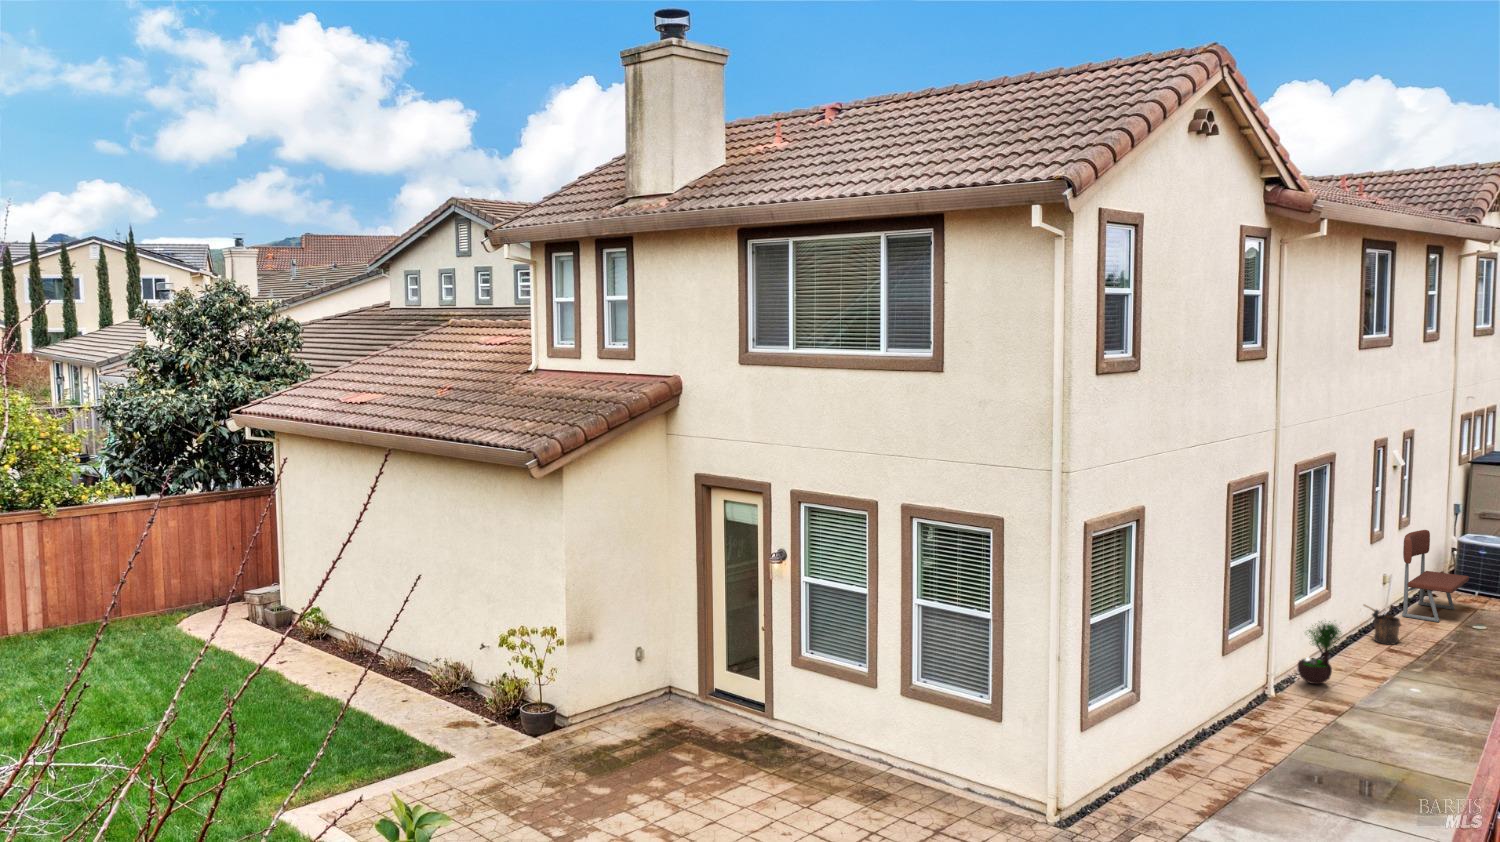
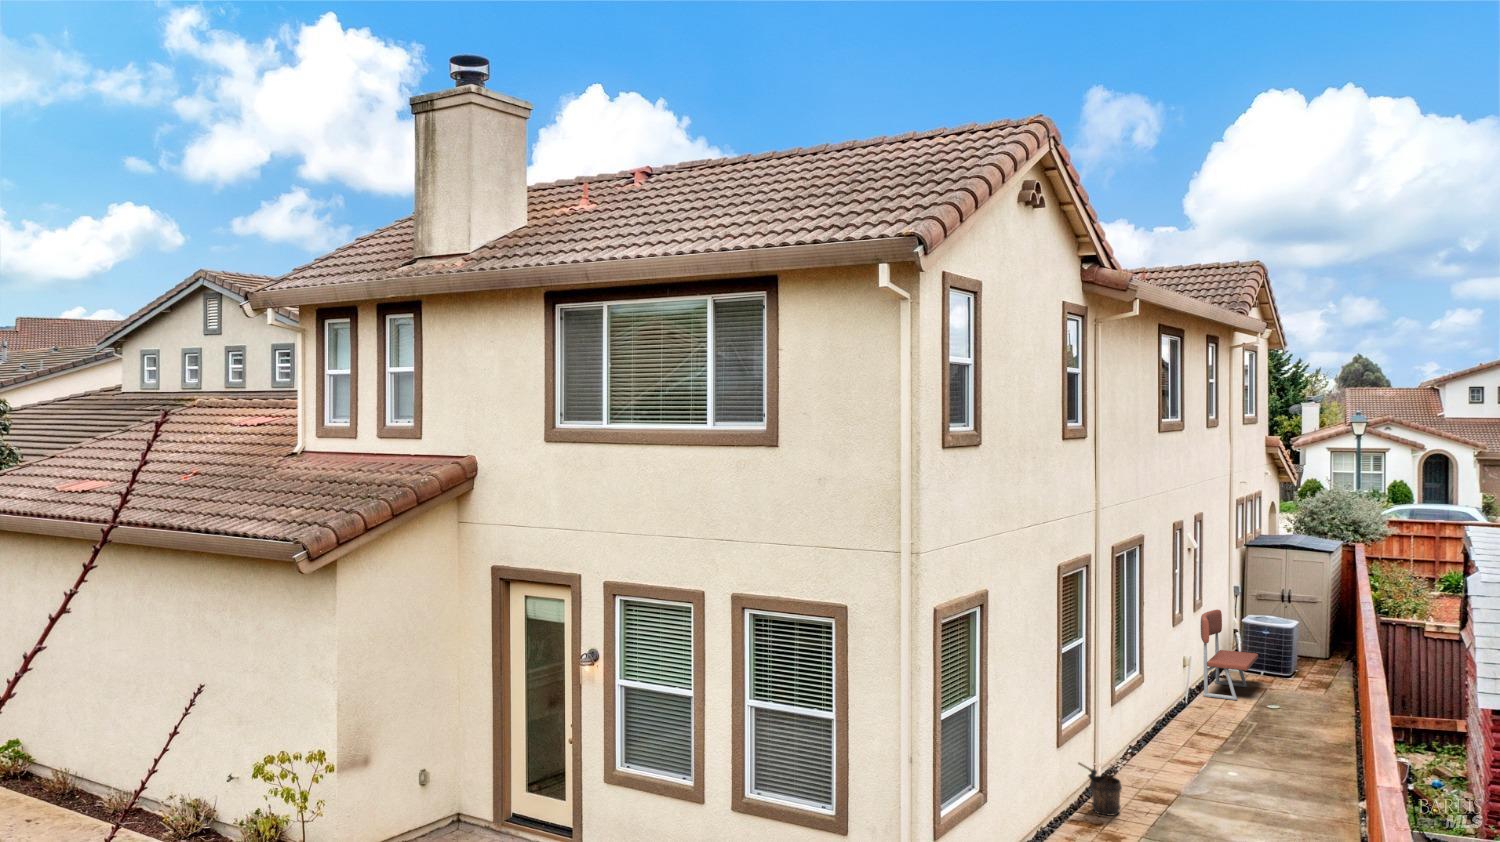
bucket: present [1364,605,1401,645] -> present [1078,763,1122,815]
potted tree: present [1298,621,1341,684] -> none [1121,700,1163,770]

